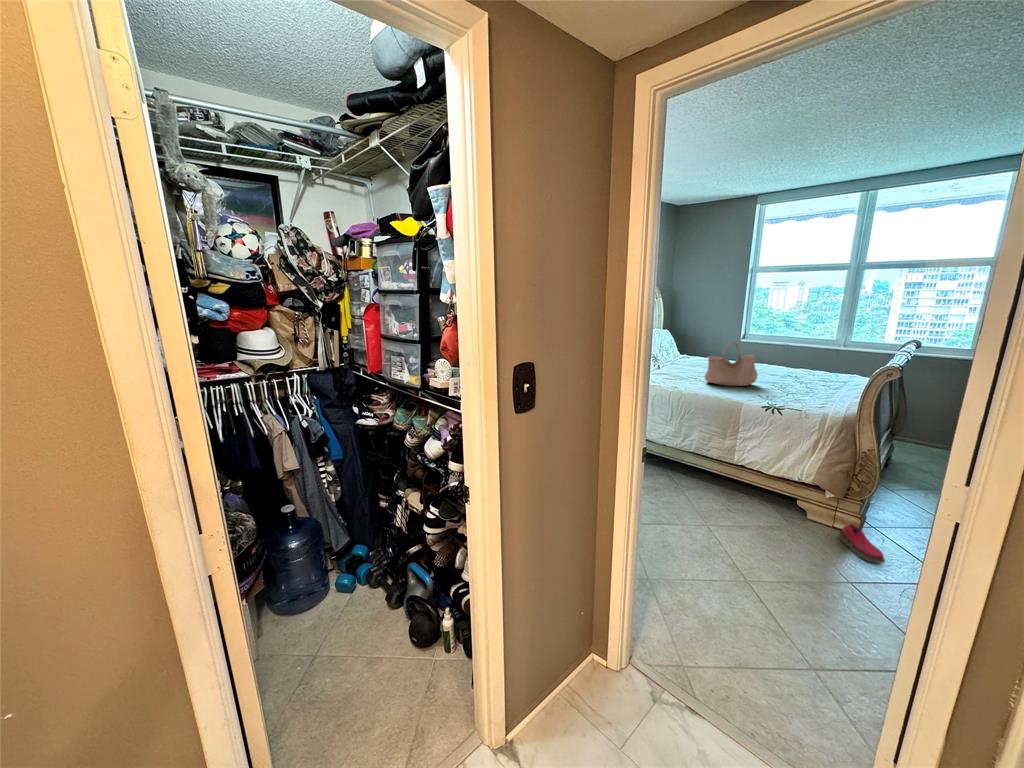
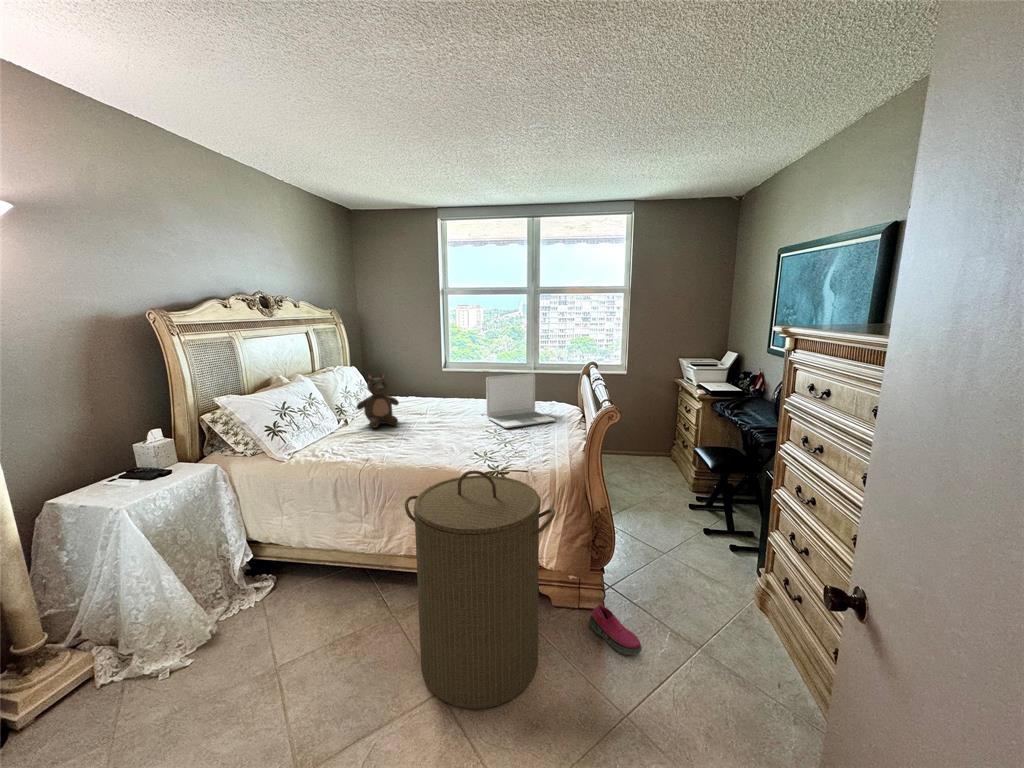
stuffed bear: none [669,333,701,372] -> present [357,373,399,428]
handbag: present [705,342,758,386] -> none [406,384,470,444]
laptop: none [776,342,847,387] -> present [486,373,555,428]
laundry hamper: none [696,394,815,545] -> present [405,471,556,709]

